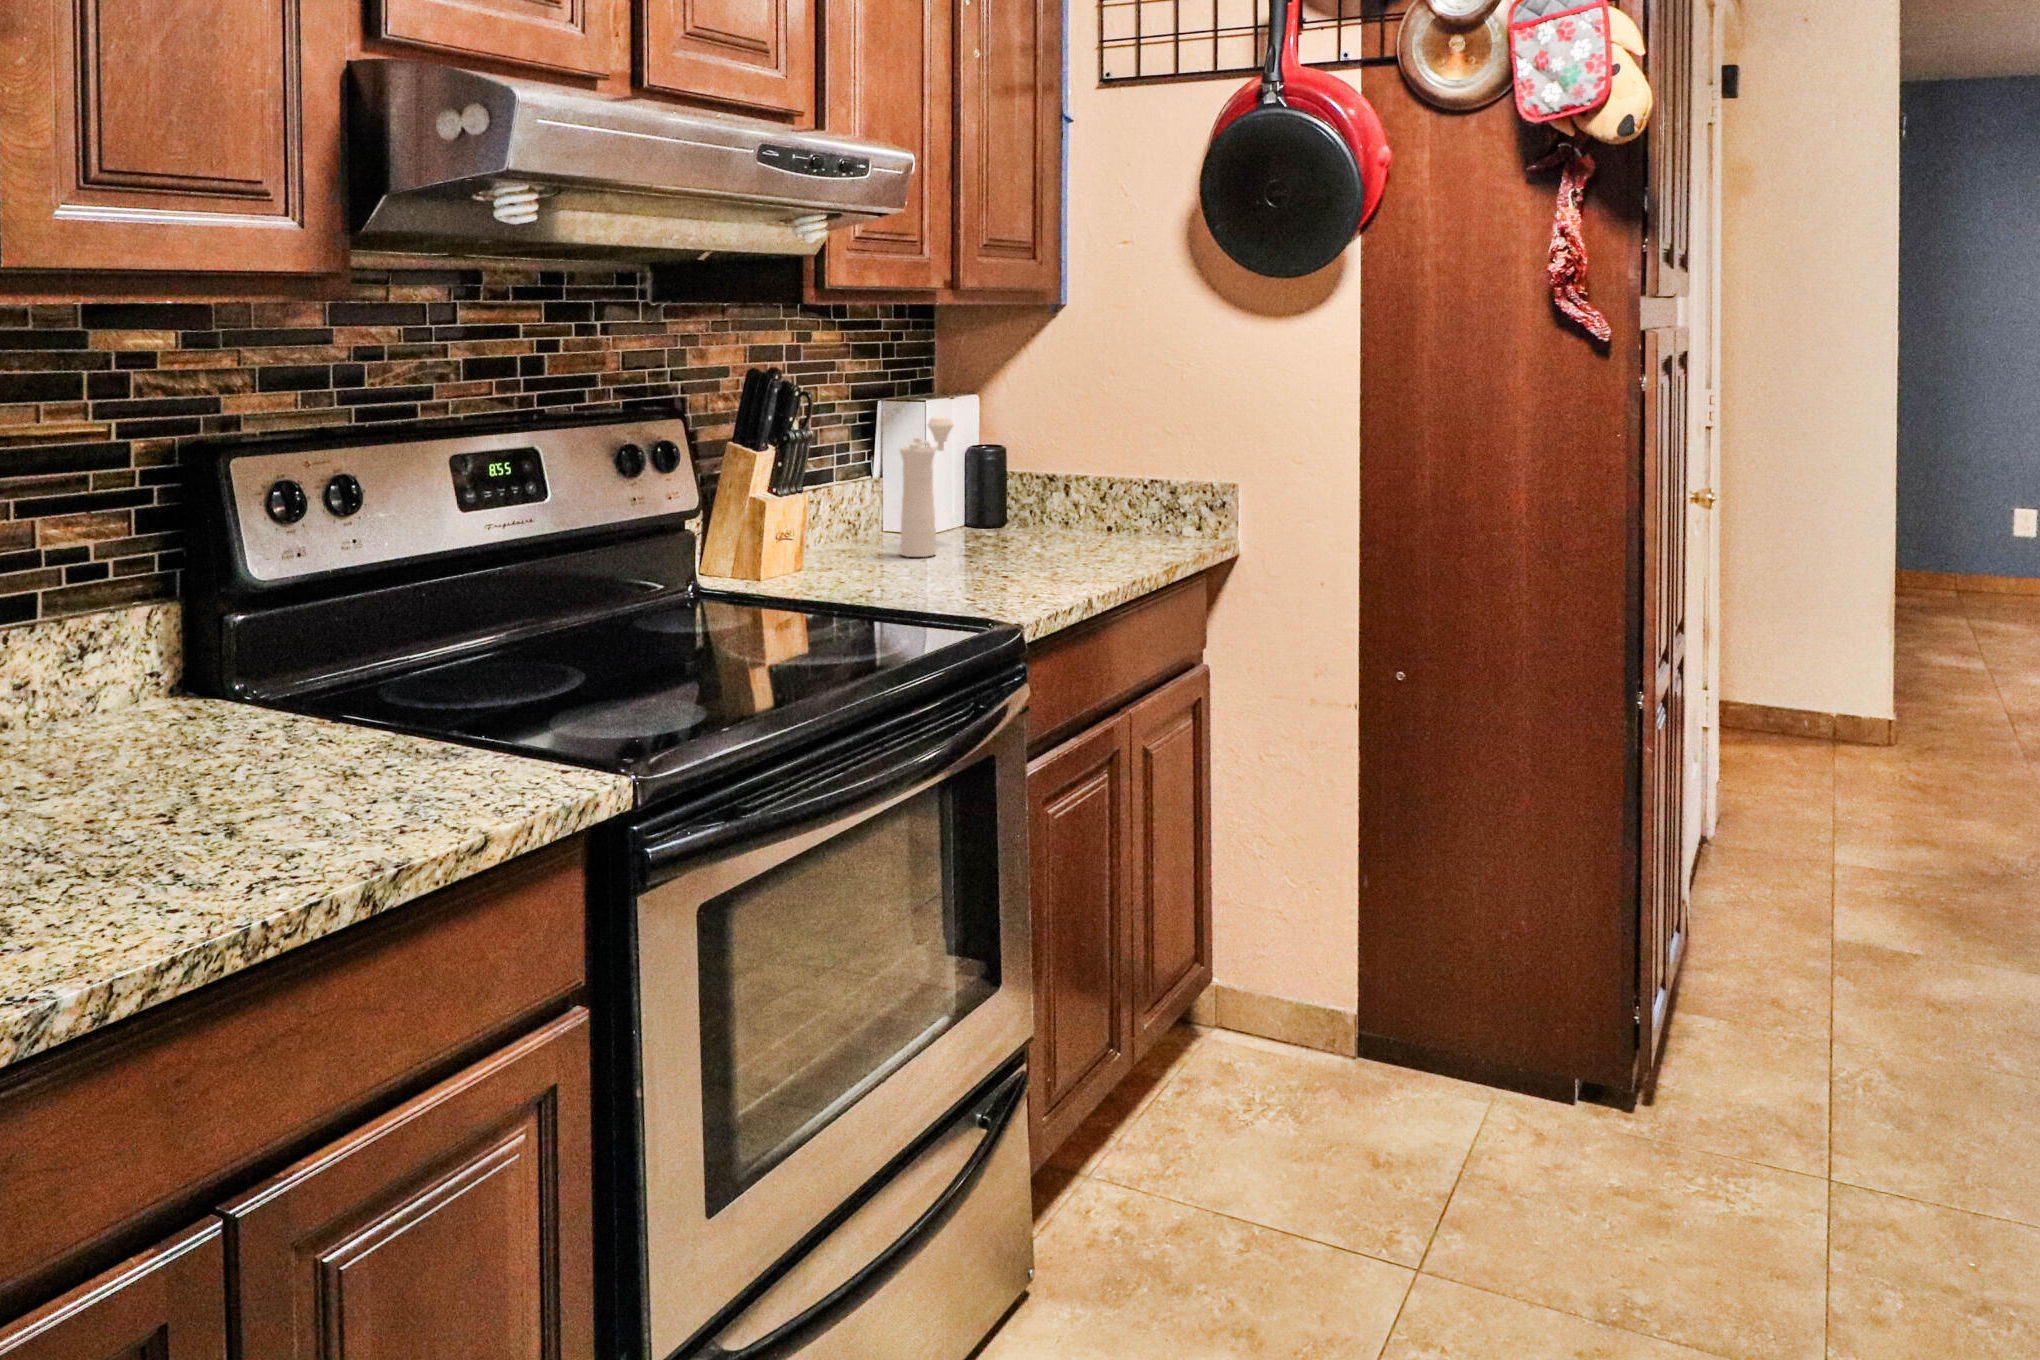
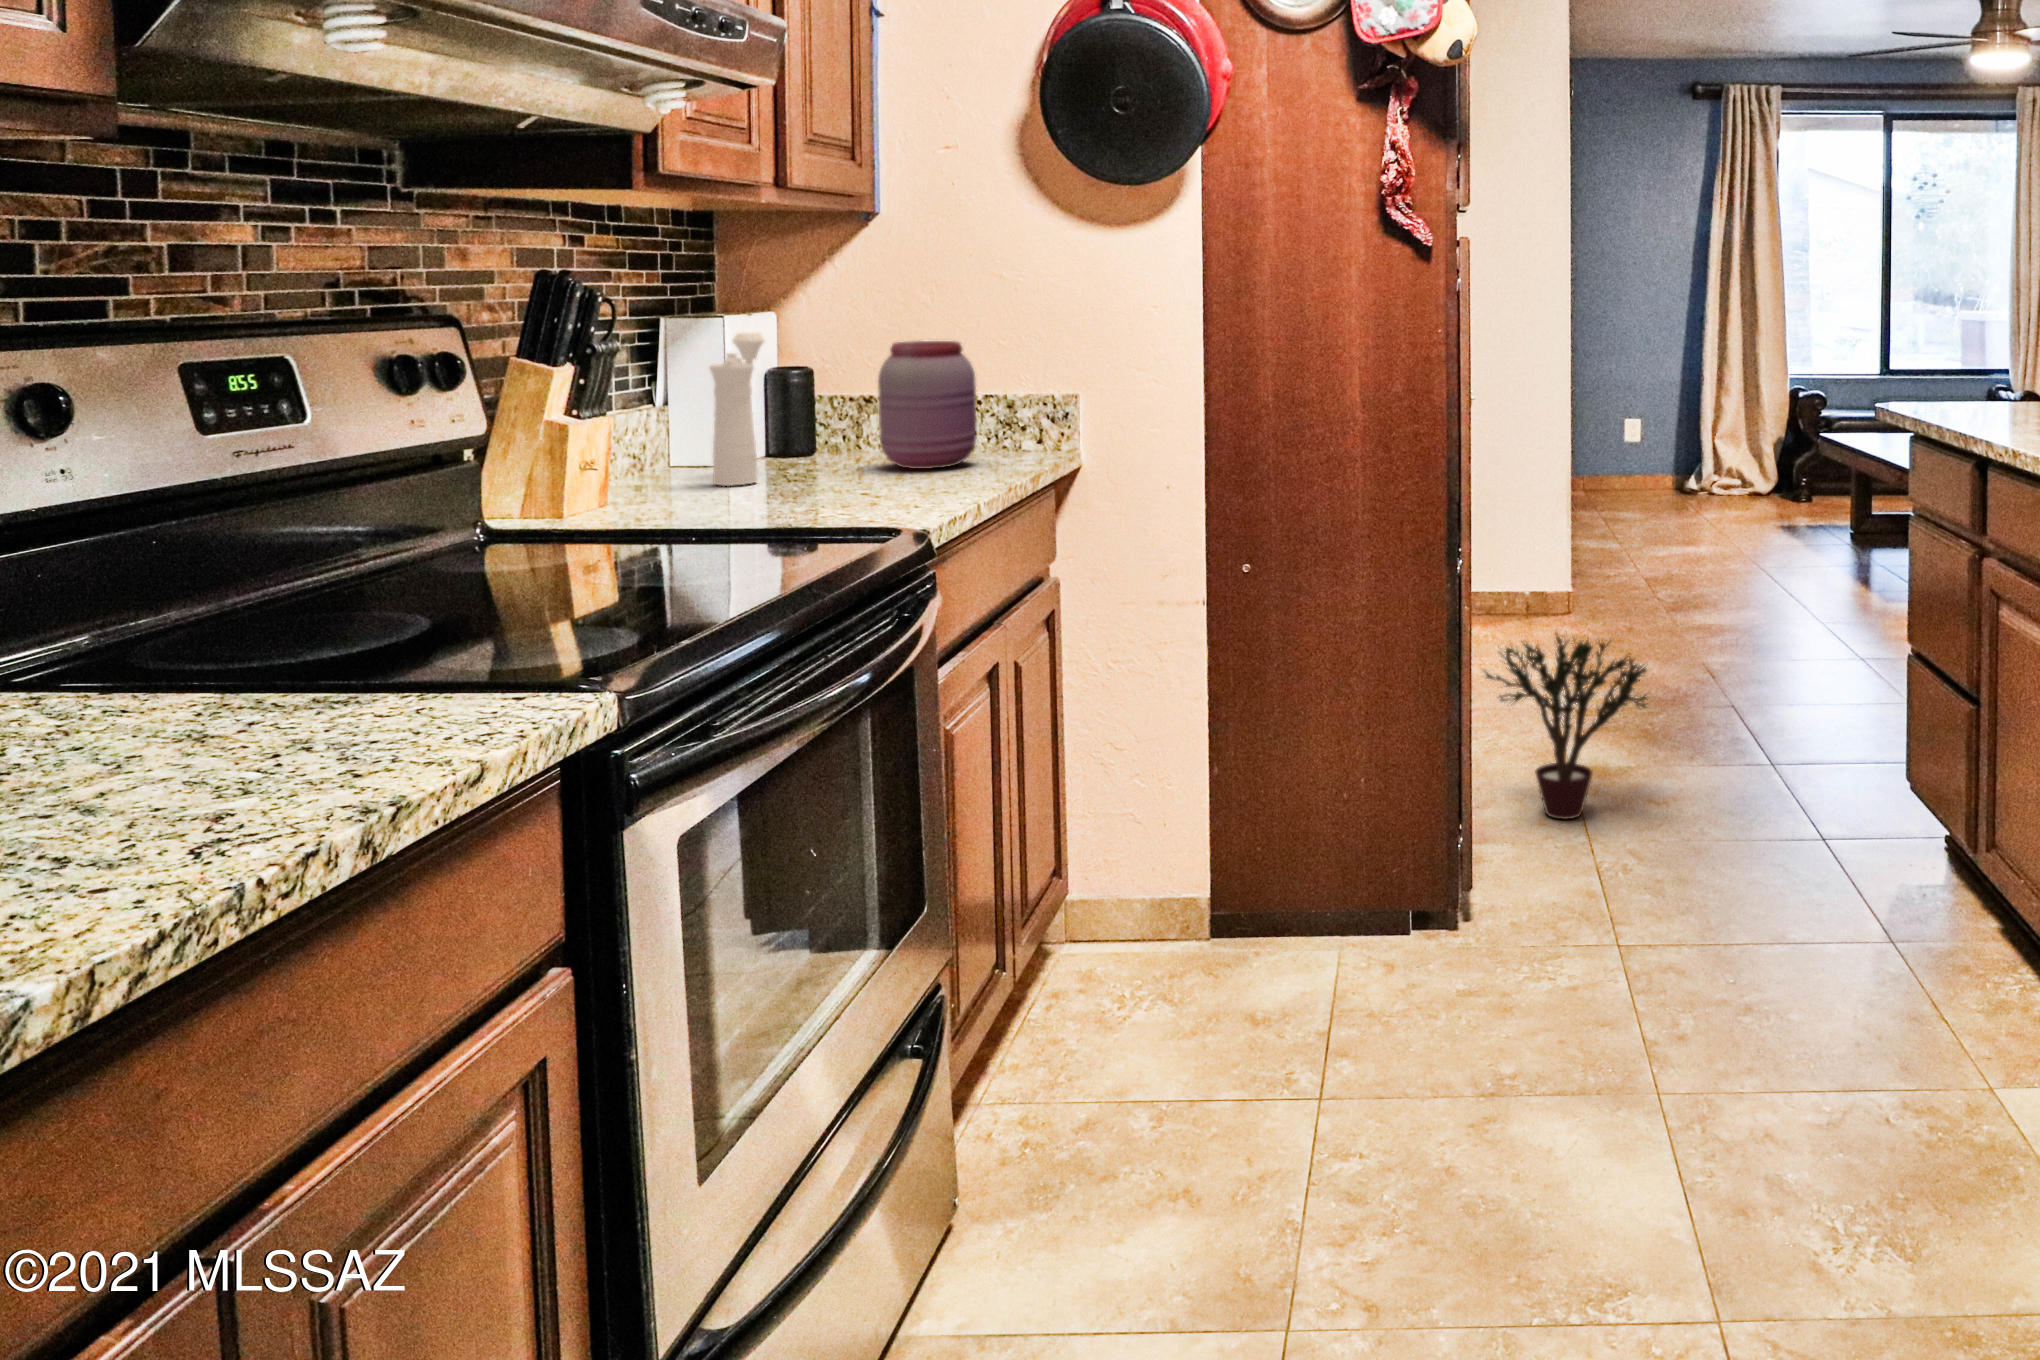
jar: none [1046,428,1133,551] -> present [878,341,977,469]
potted plant: none [1708,776,1927,1007] -> present [1485,635,1647,819]

